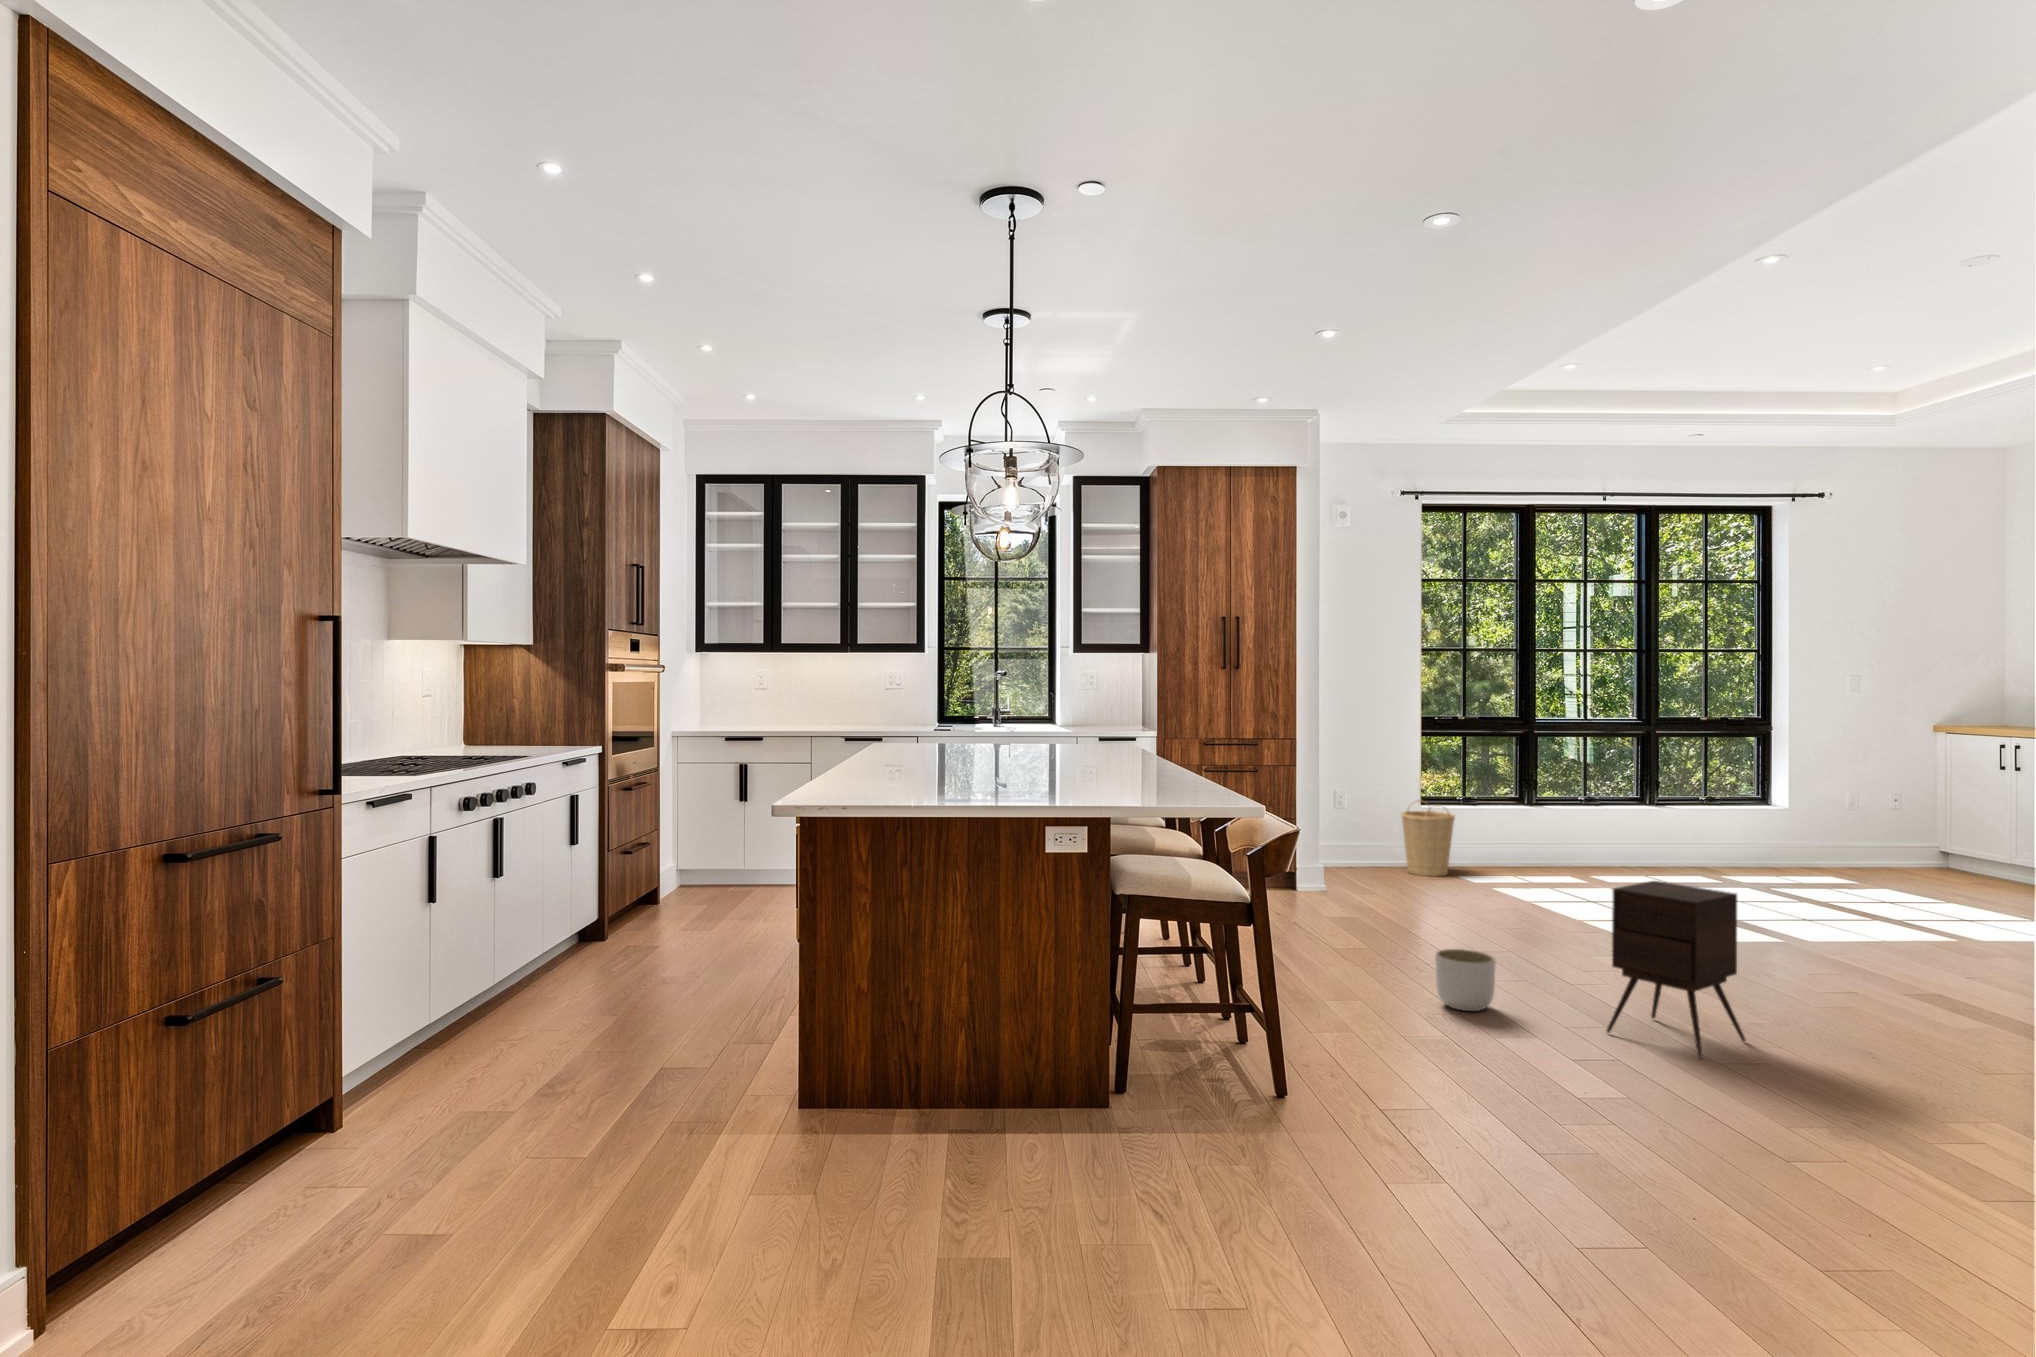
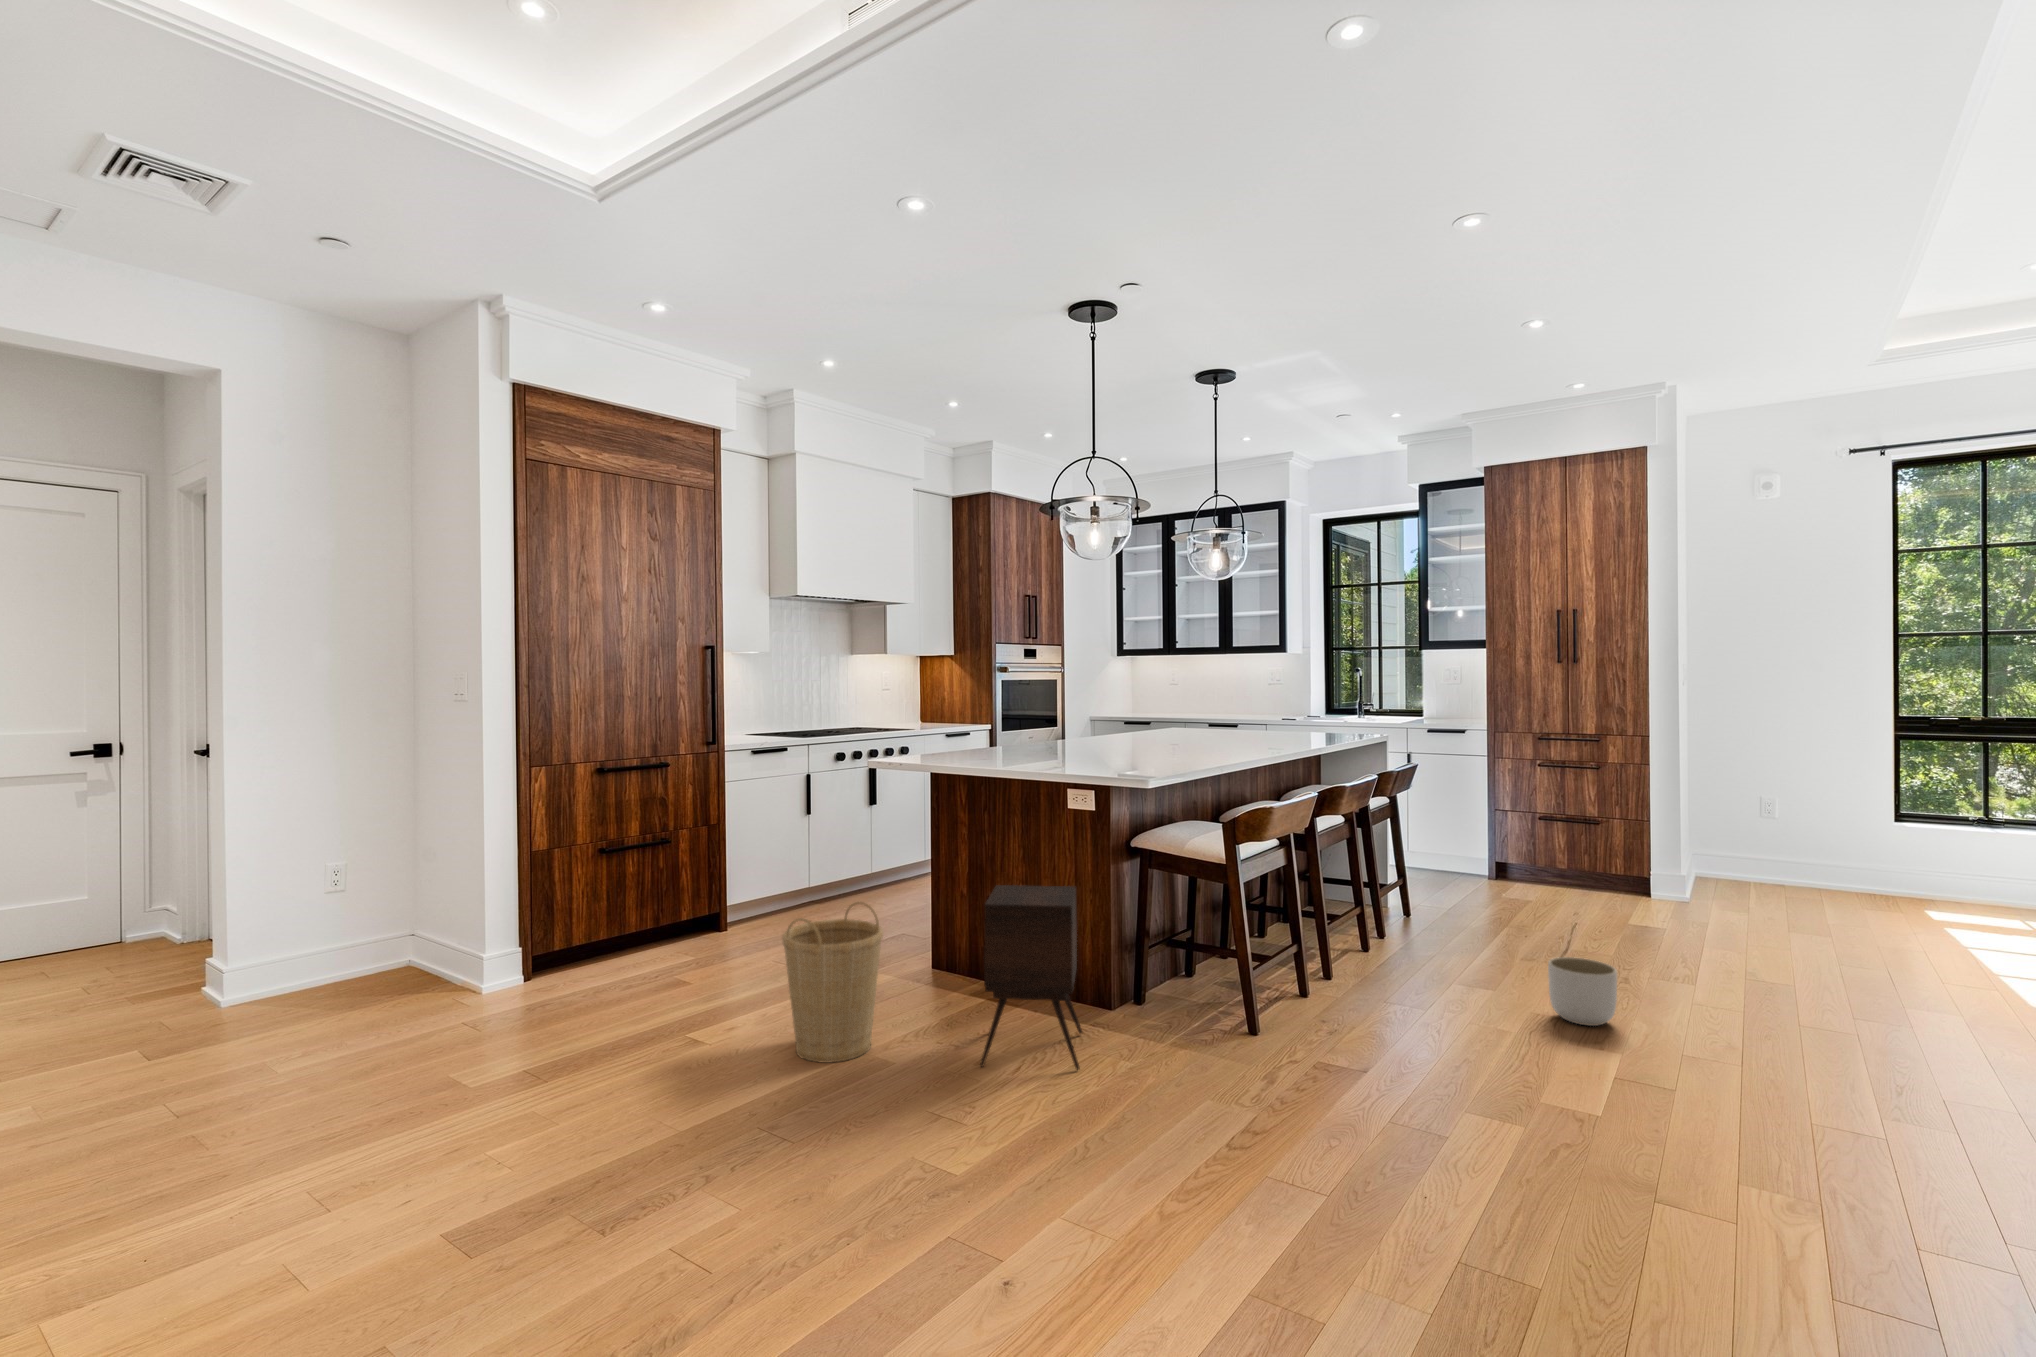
basket: present [1401,805,1455,876] -> present [782,902,883,1063]
side table: present [1607,881,1745,1059] -> present [980,885,1082,1070]

